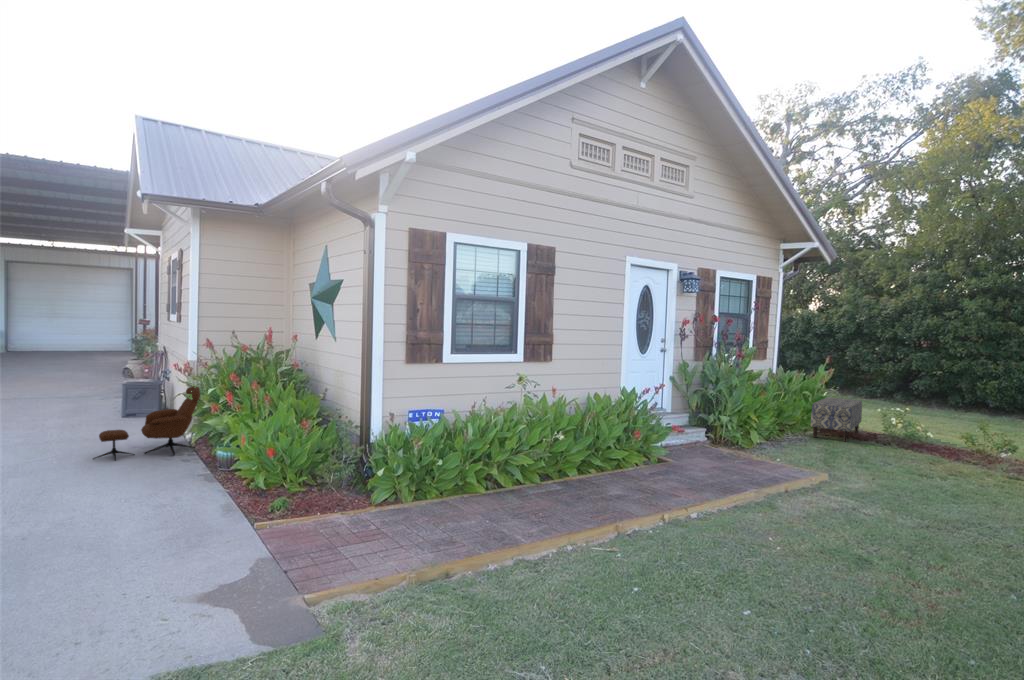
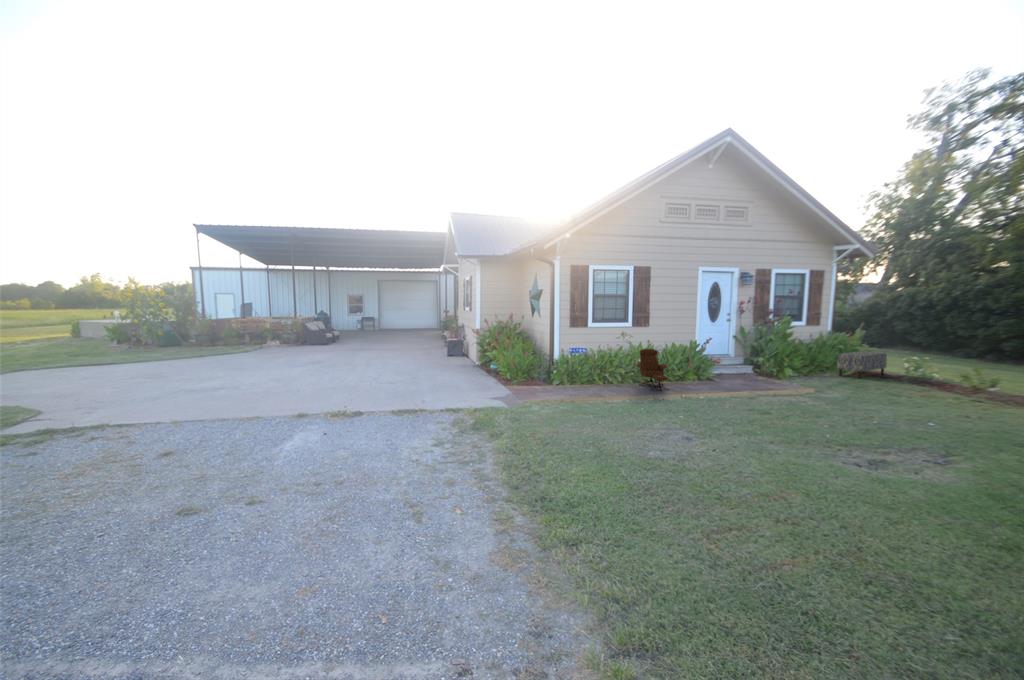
lounge chair: present [95,386,200,460] -> present [637,349,667,390]

